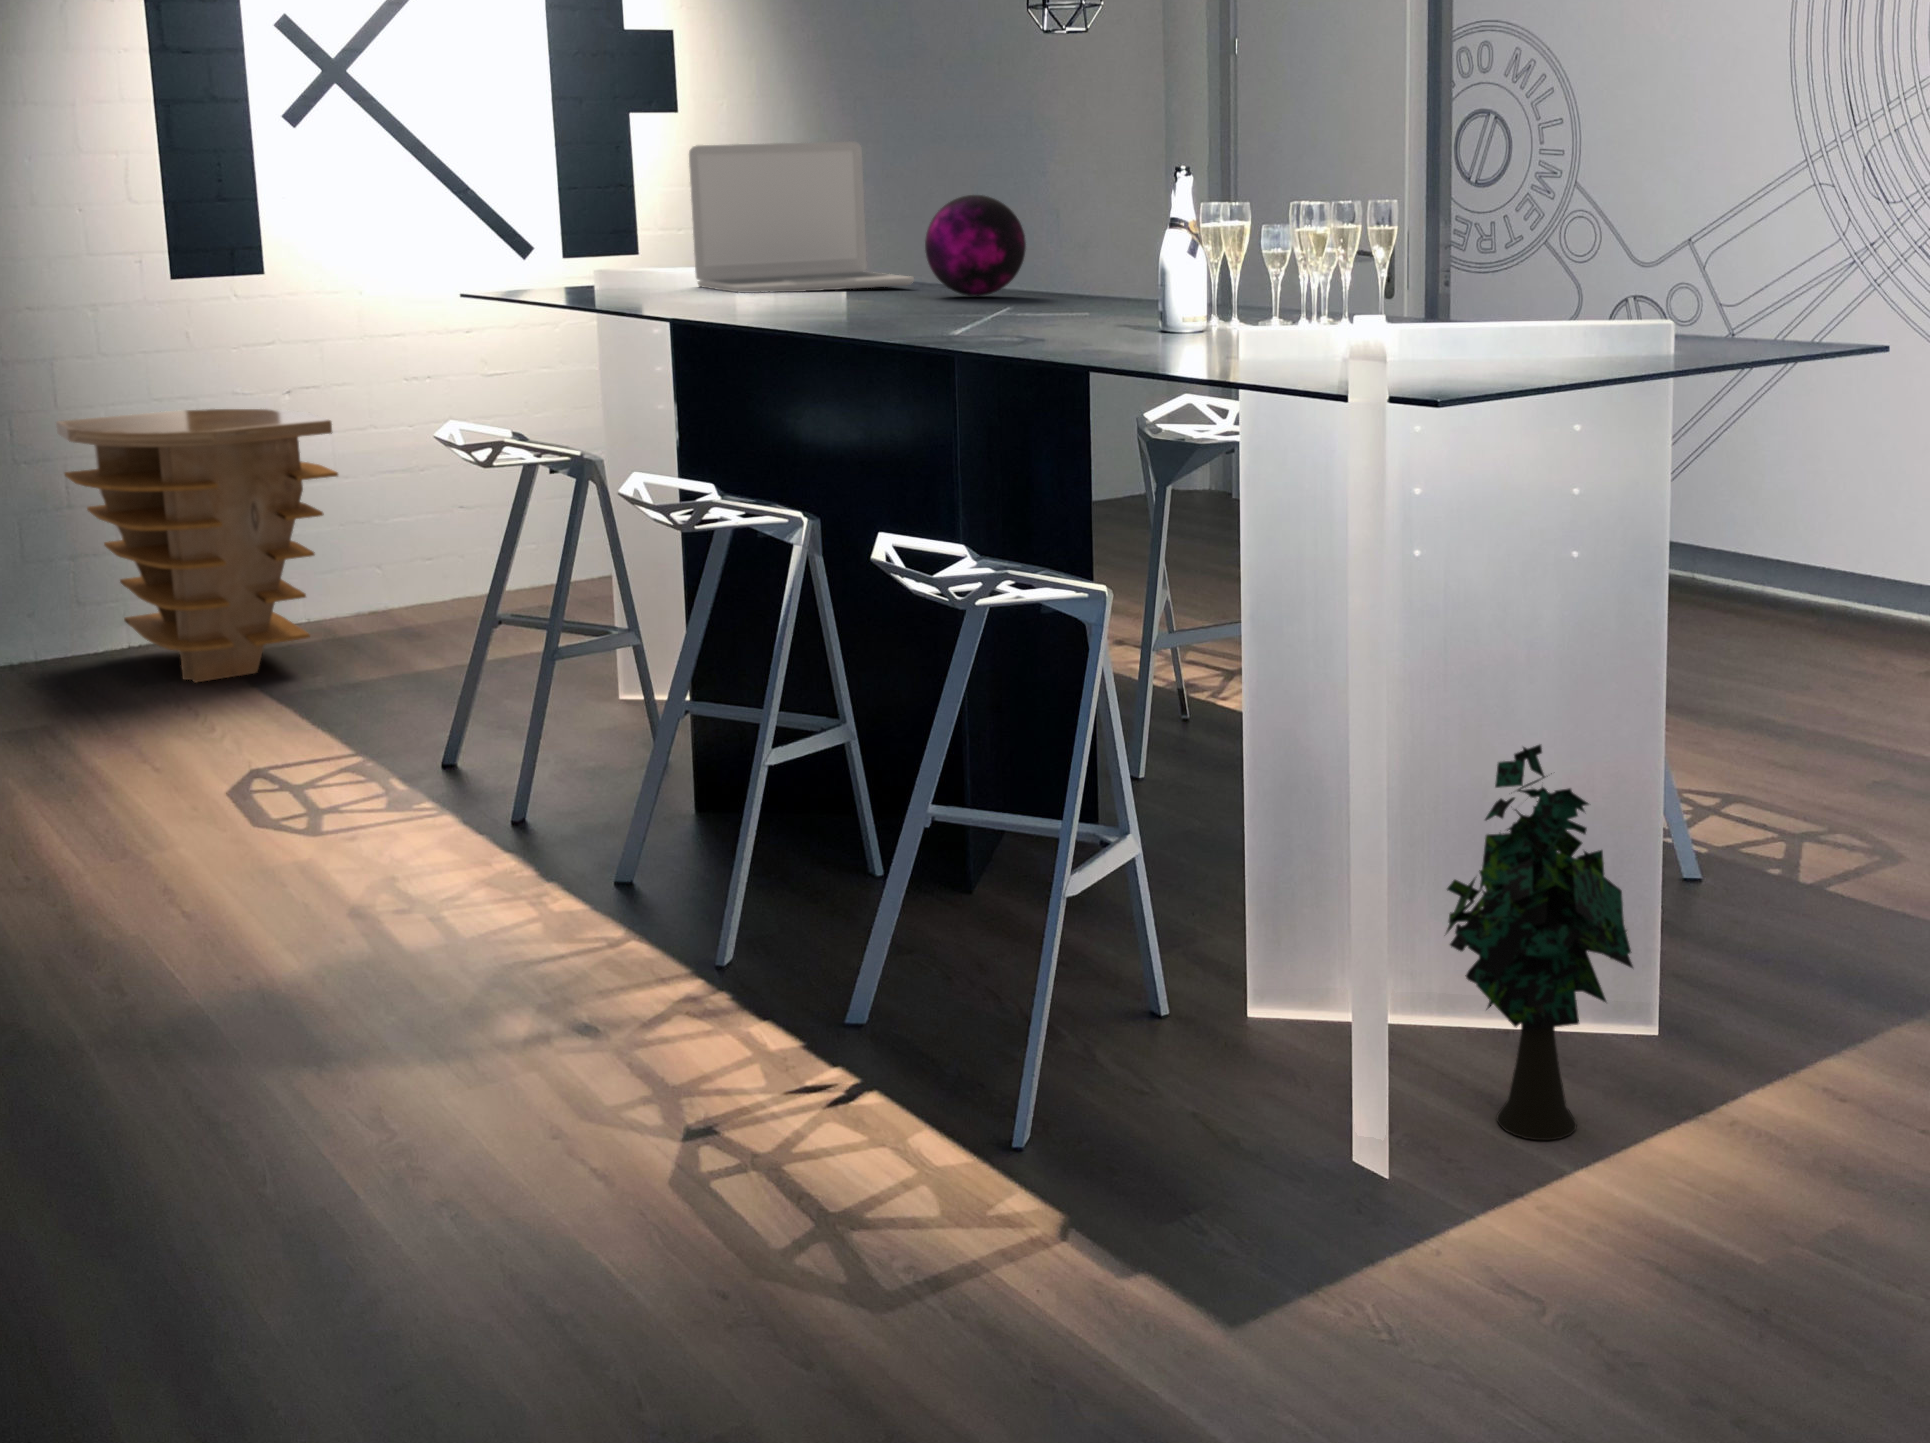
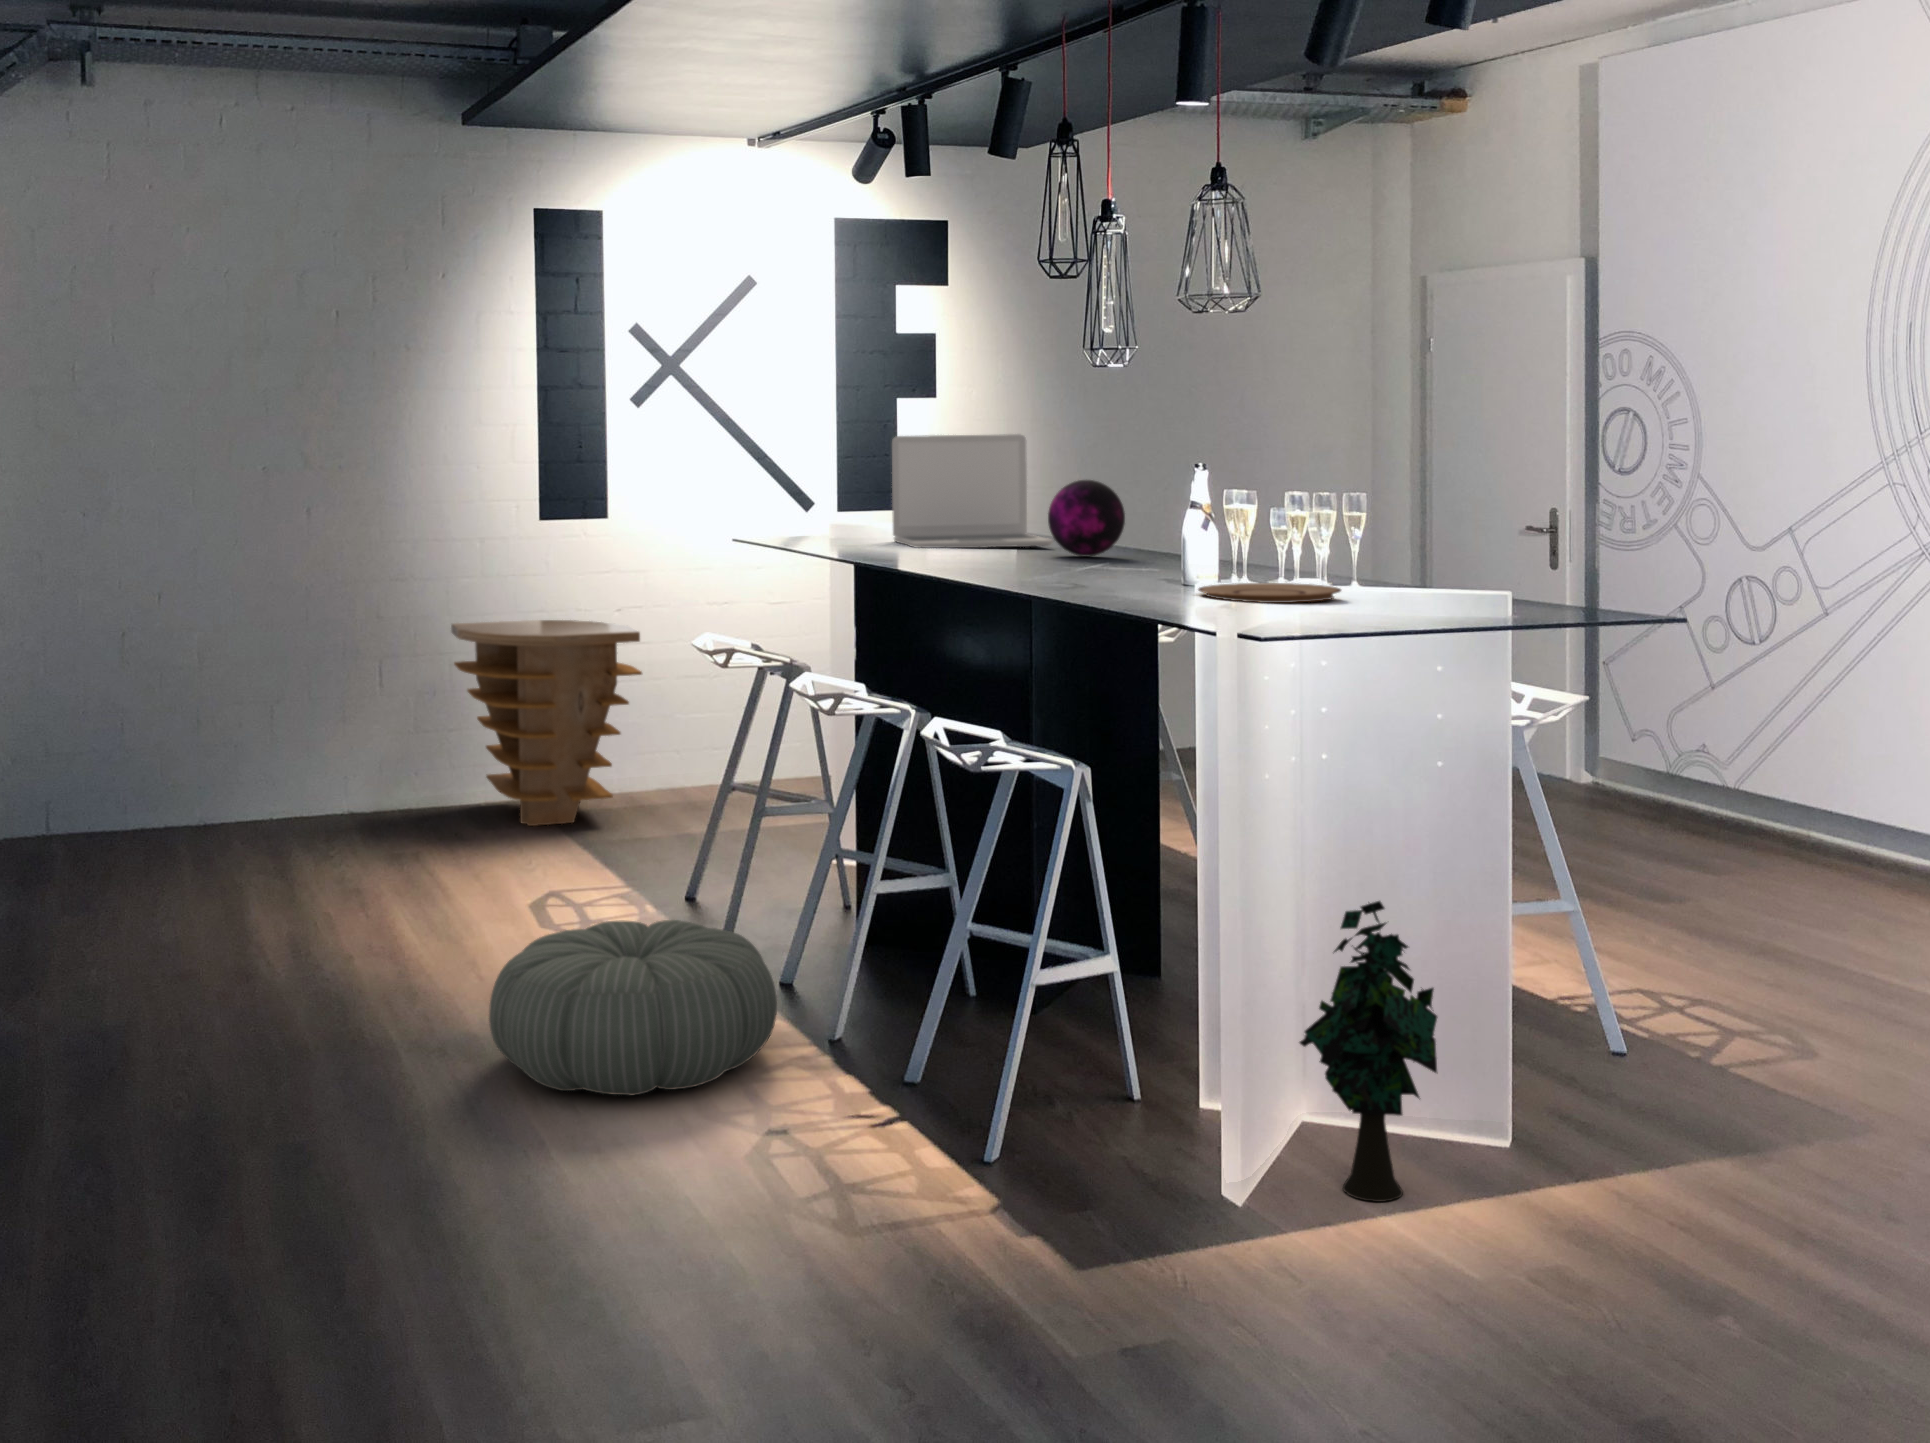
plate: none [1235,319,1431,346] -> present [1198,583,1341,603]
pouf: none [228,830,655,1104] -> present [489,920,777,1095]

